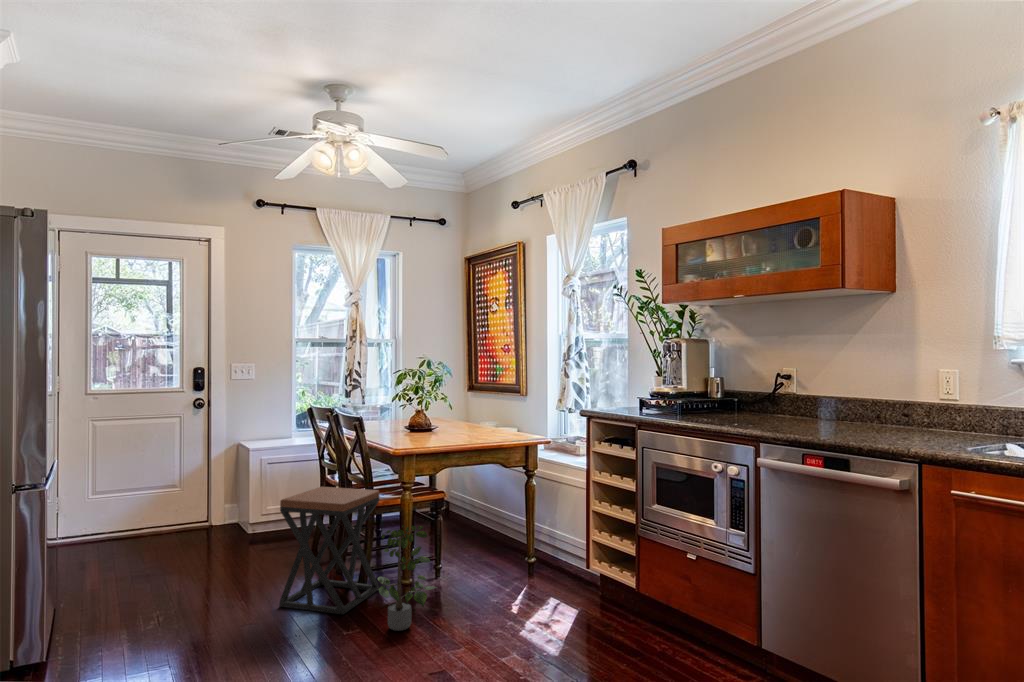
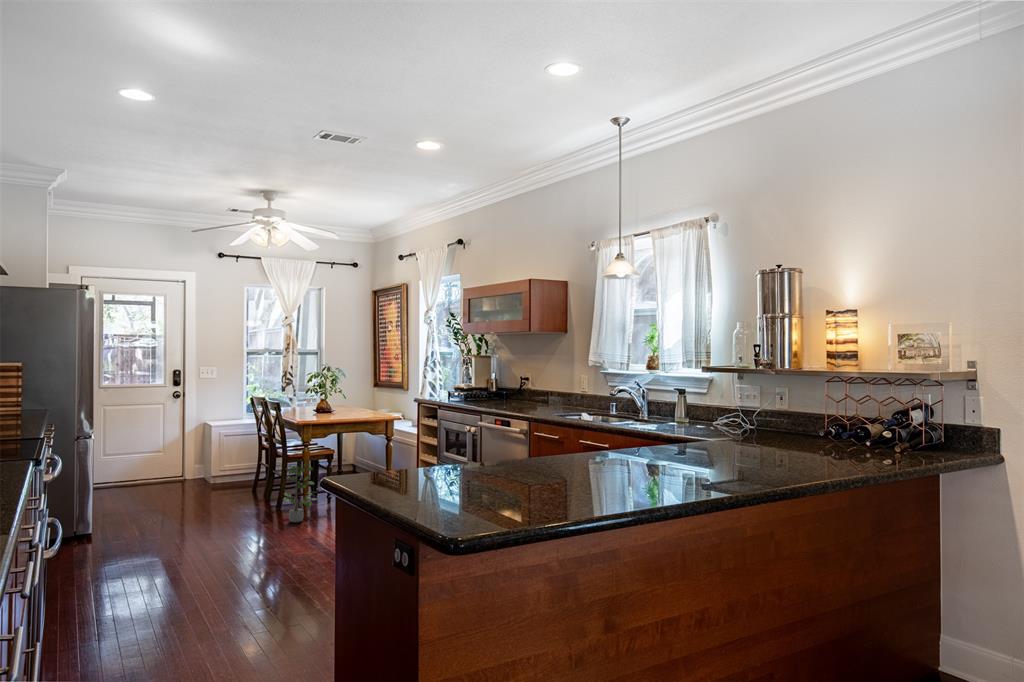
stool: present [279,487,379,614] -> none [228,446,291,517]

